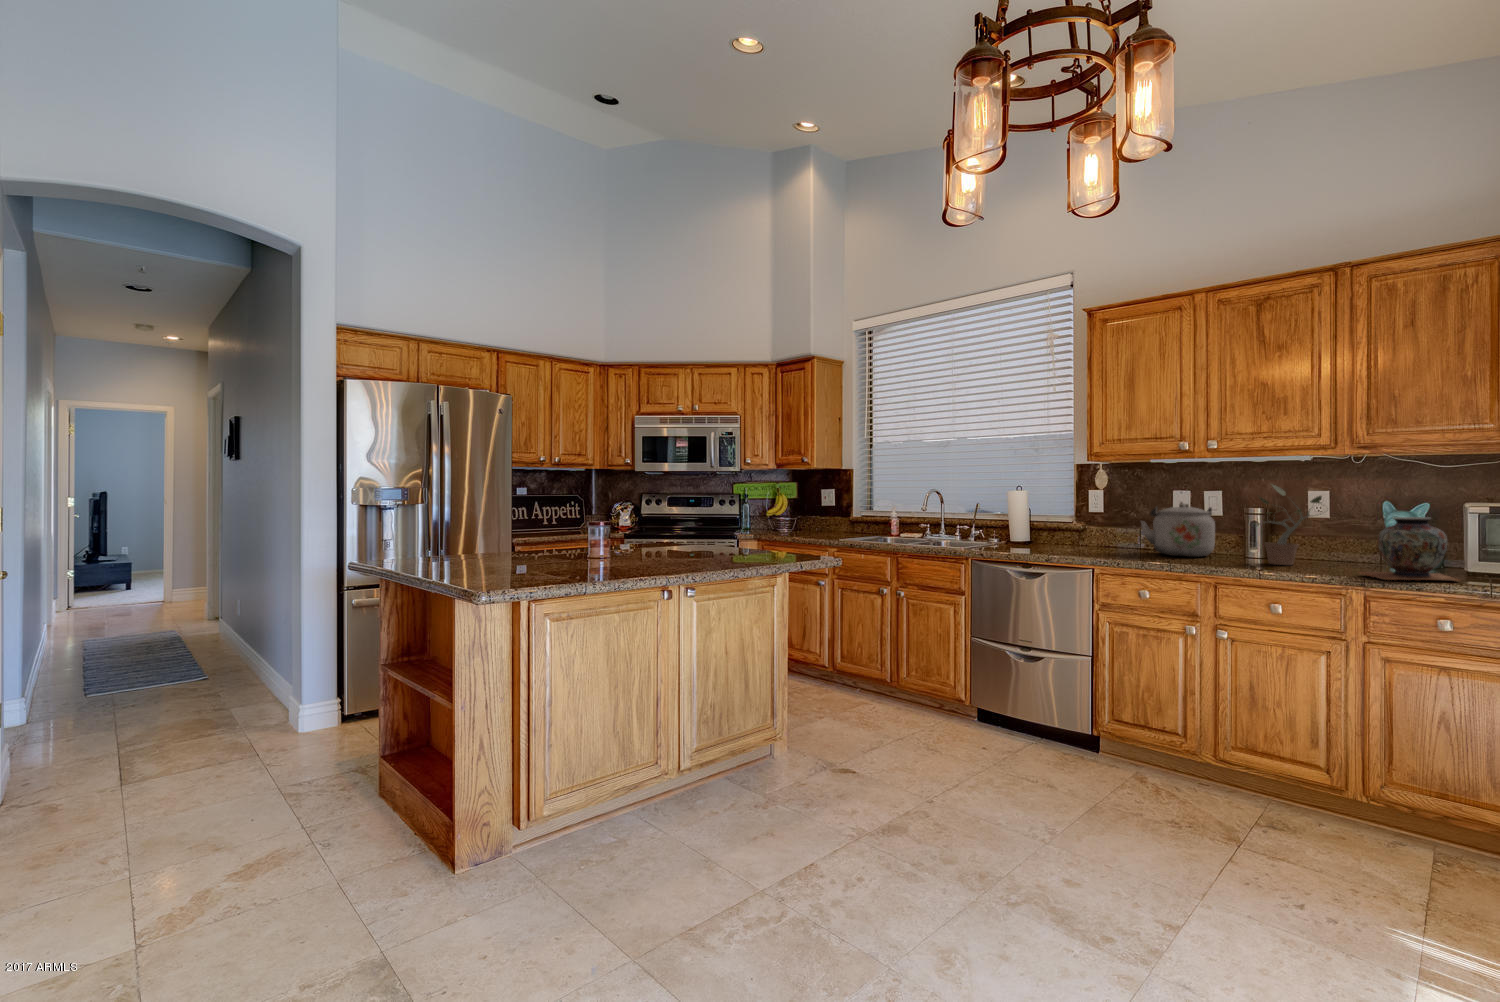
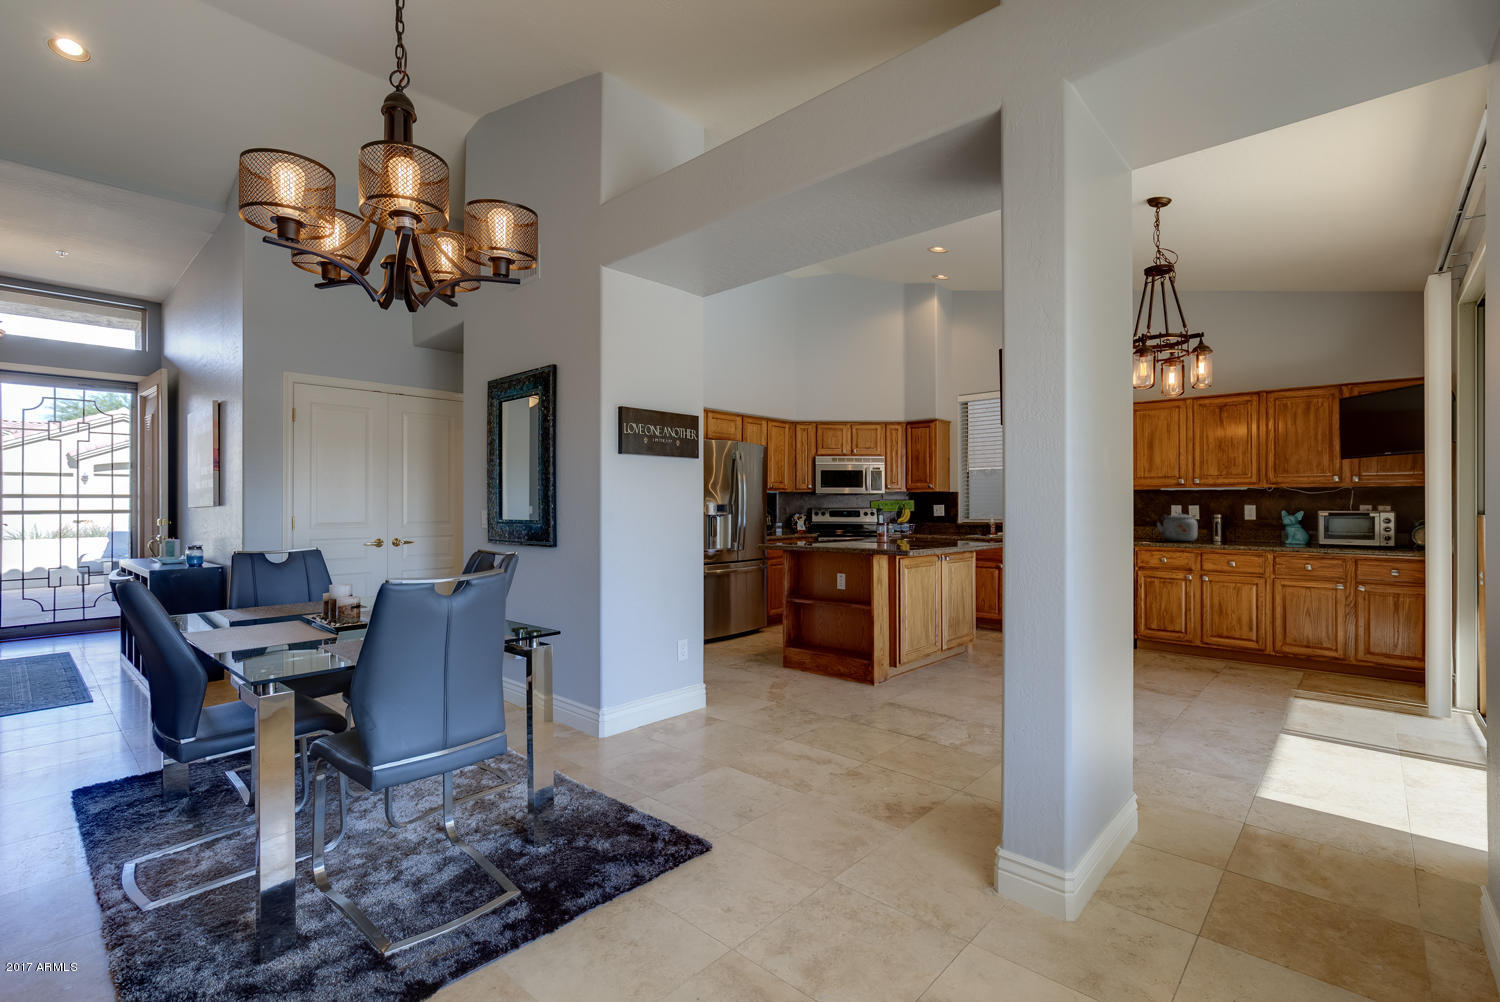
potted plant: present [1259,485,1328,565] -> none [1217,501,1256,544]
decorative vase: present [1359,517,1459,581] -> none [1270,518,1315,547]

